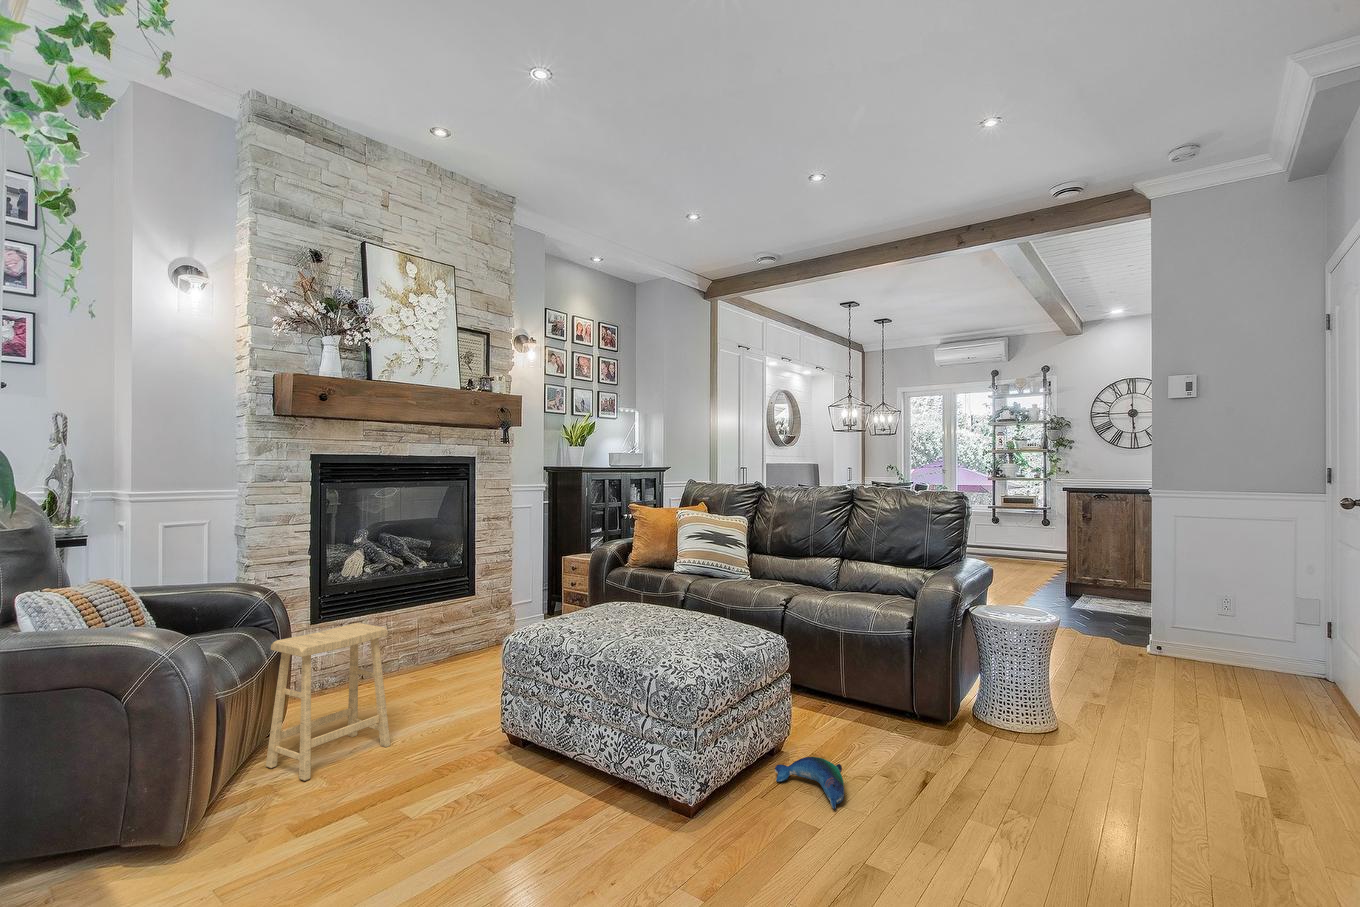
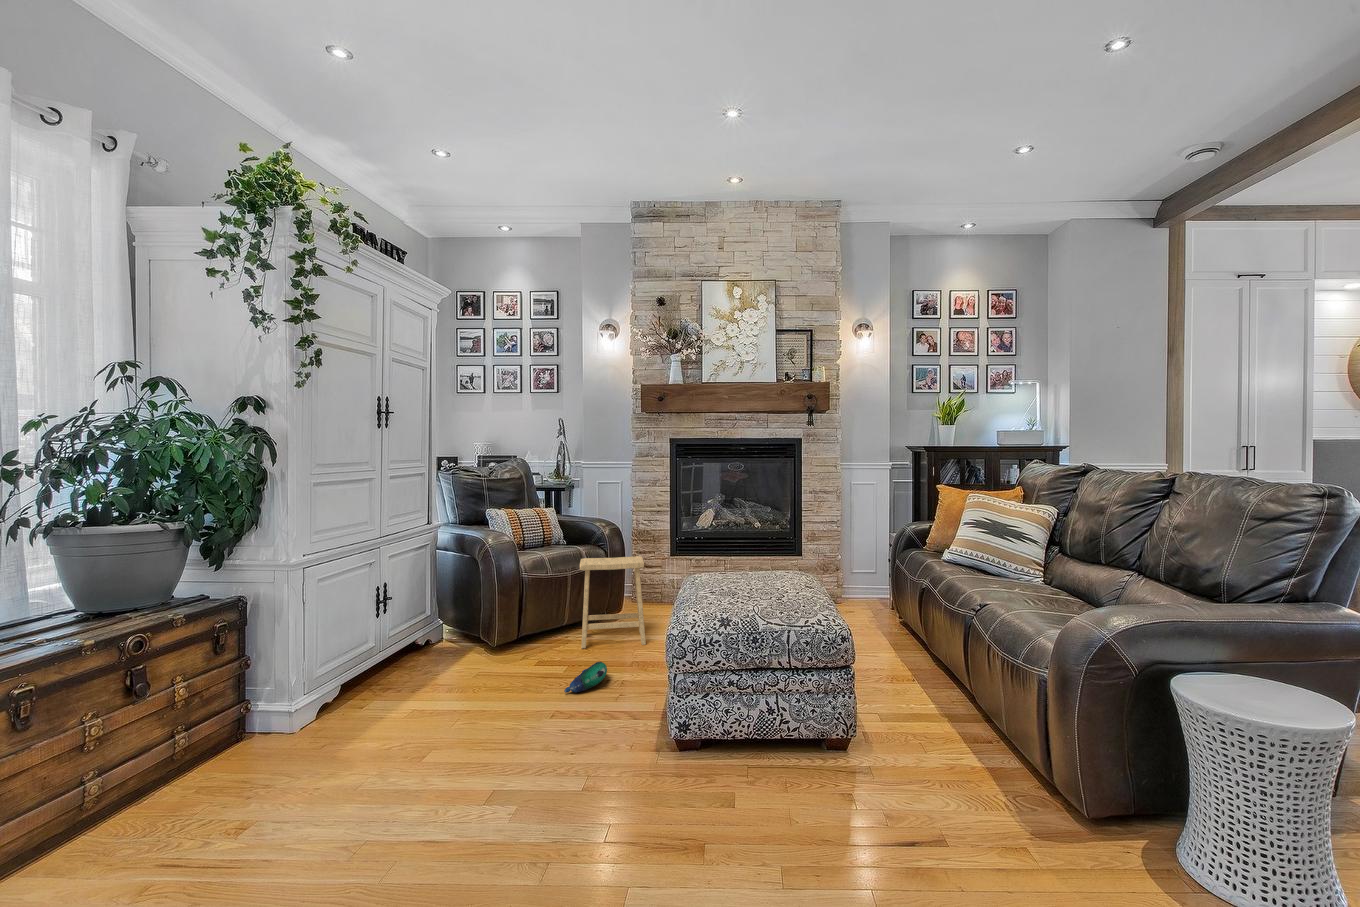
plush toy: present [775,757,844,809] -> present [564,662,607,693]

